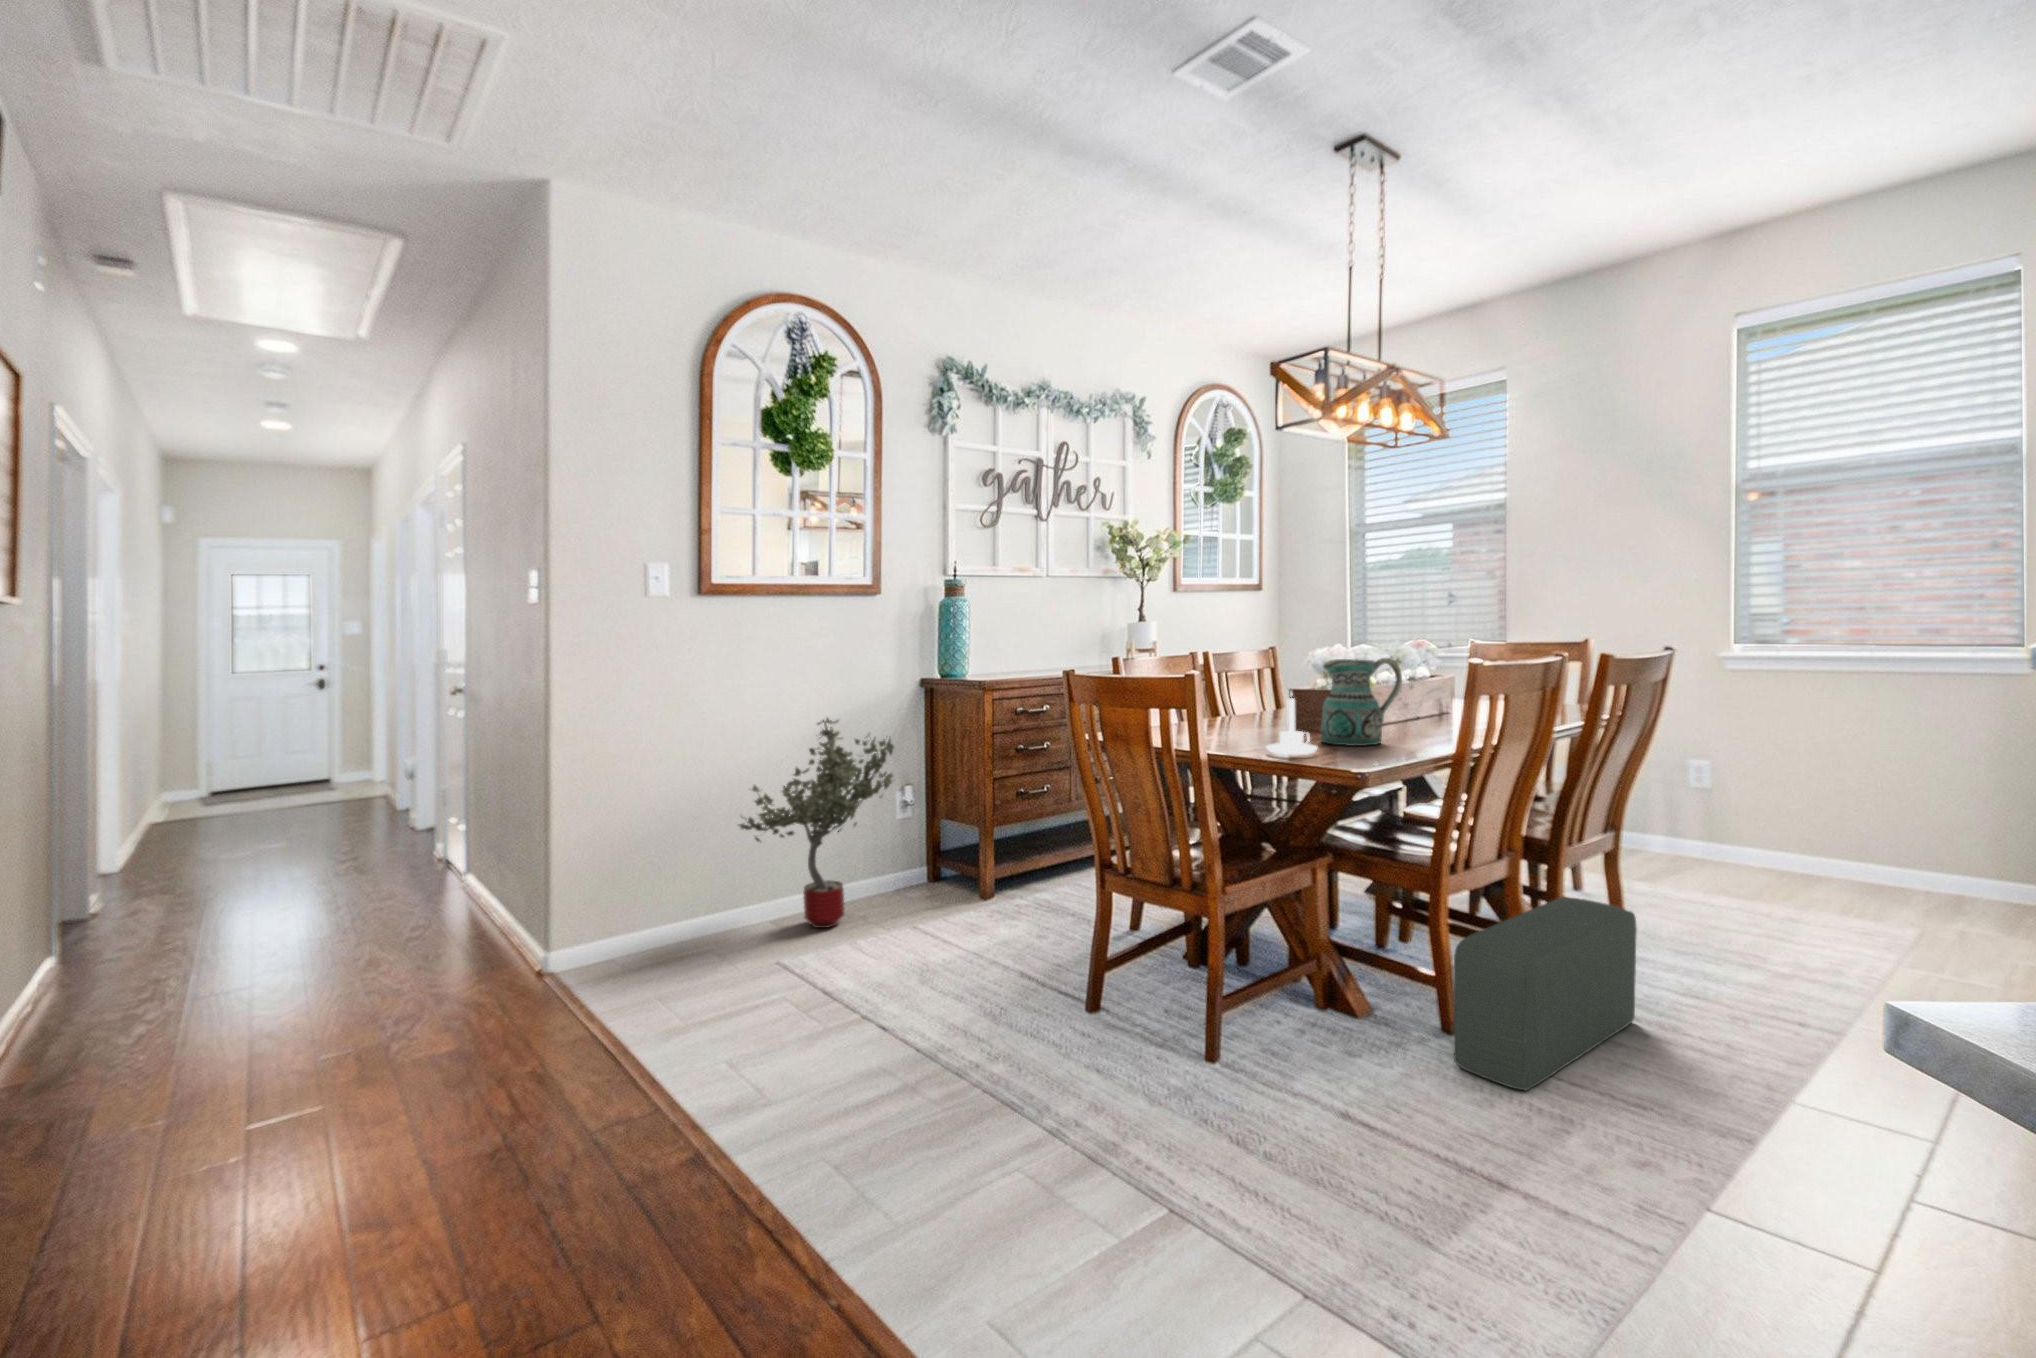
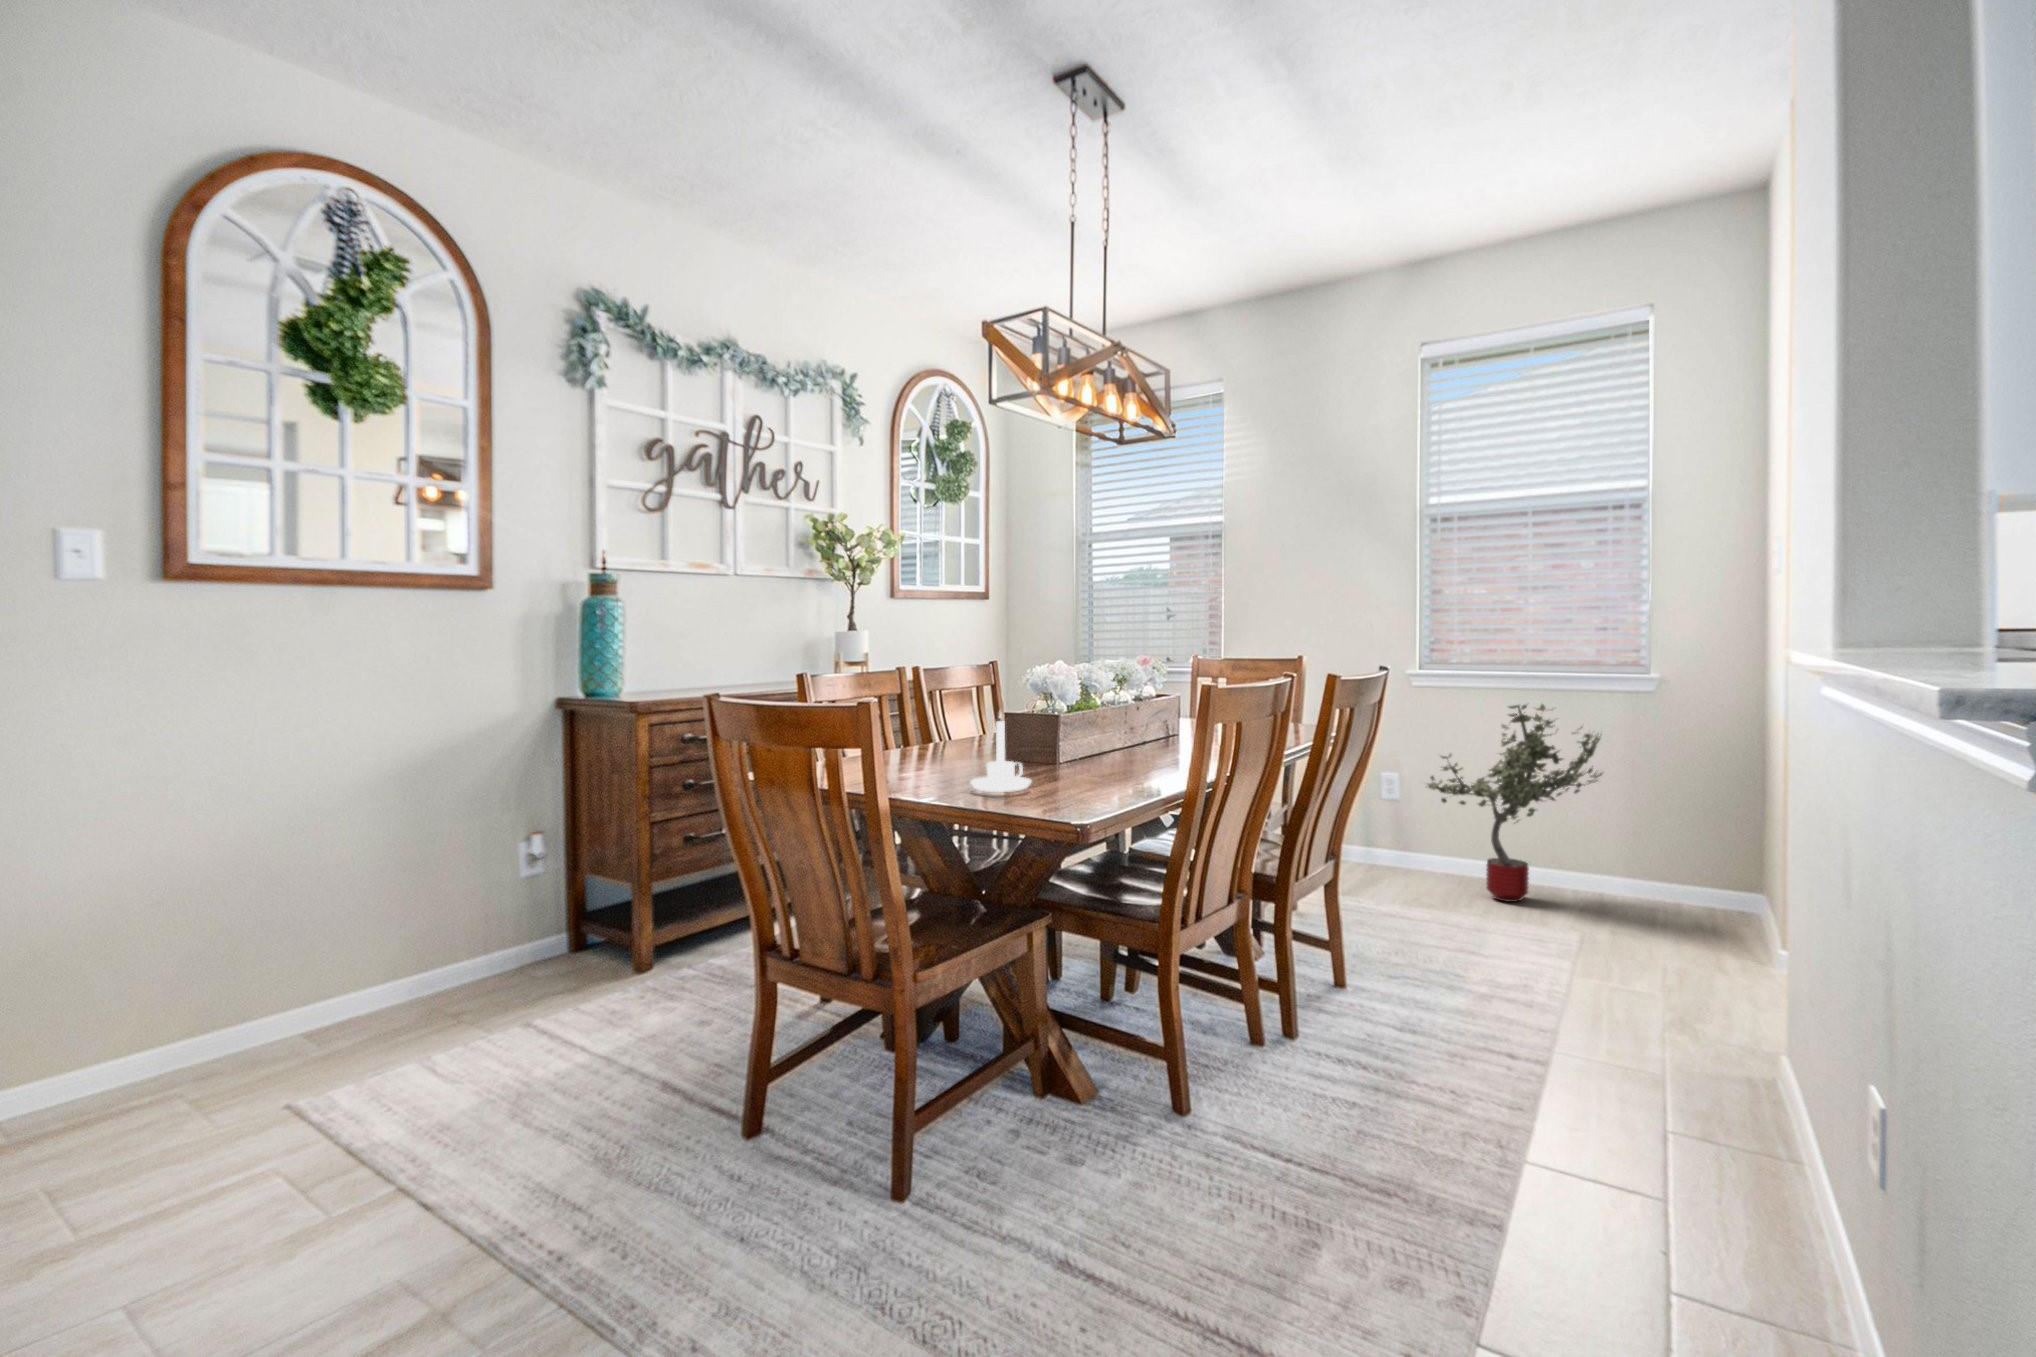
ceramic pitcher: present [1321,658,1402,746] -> none [1038,671,1128,776]
potted tree: present [739,718,894,928] -> present [1428,704,1602,902]
pouf: present [1454,897,1637,1090] -> none [1187,941,1370,1190]

